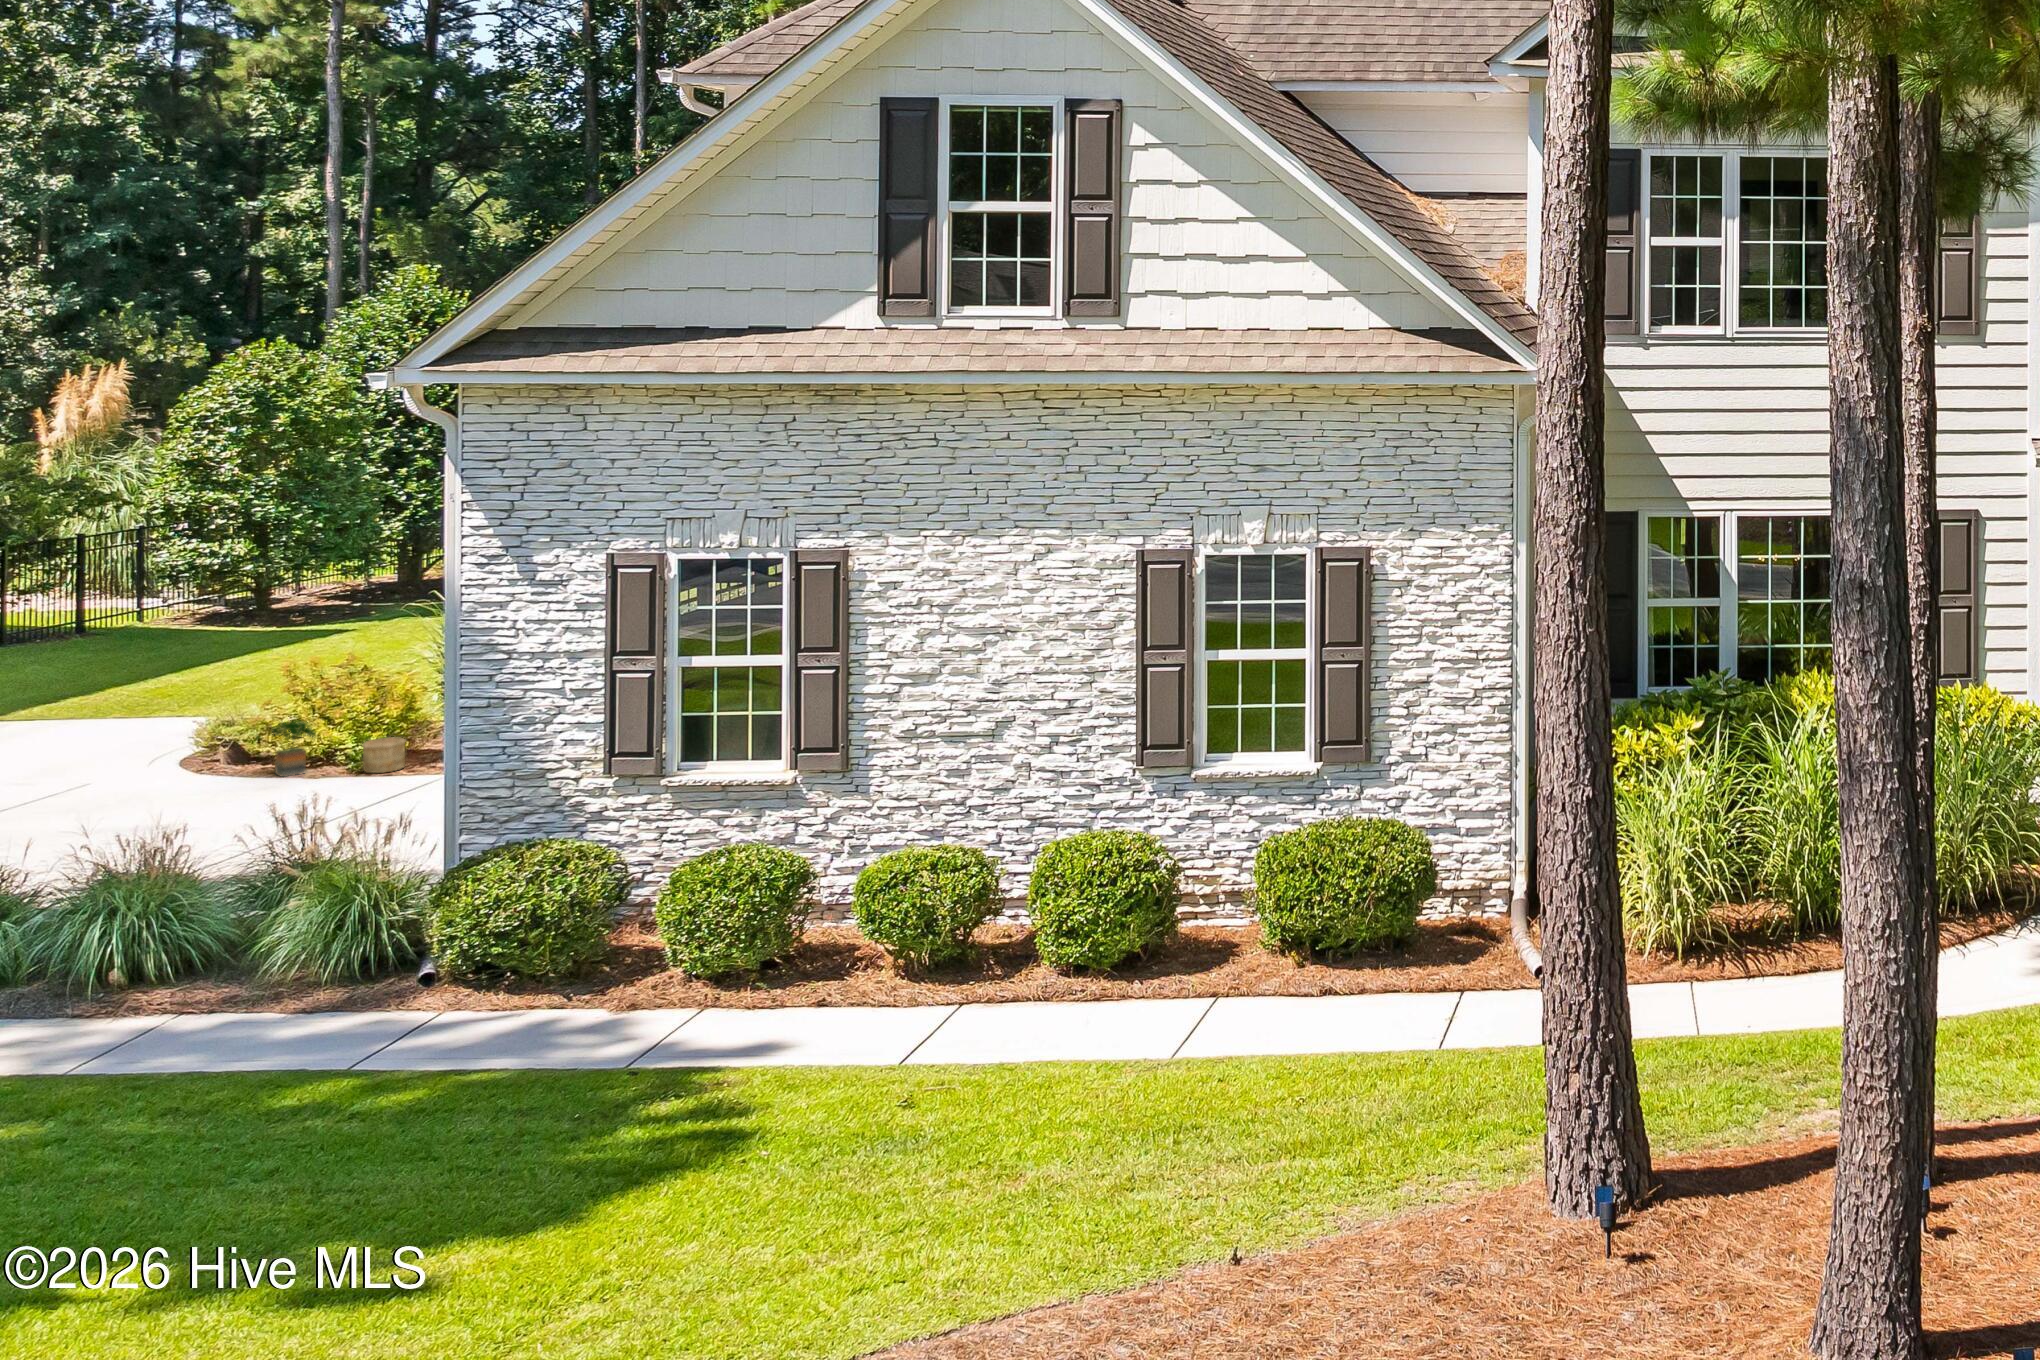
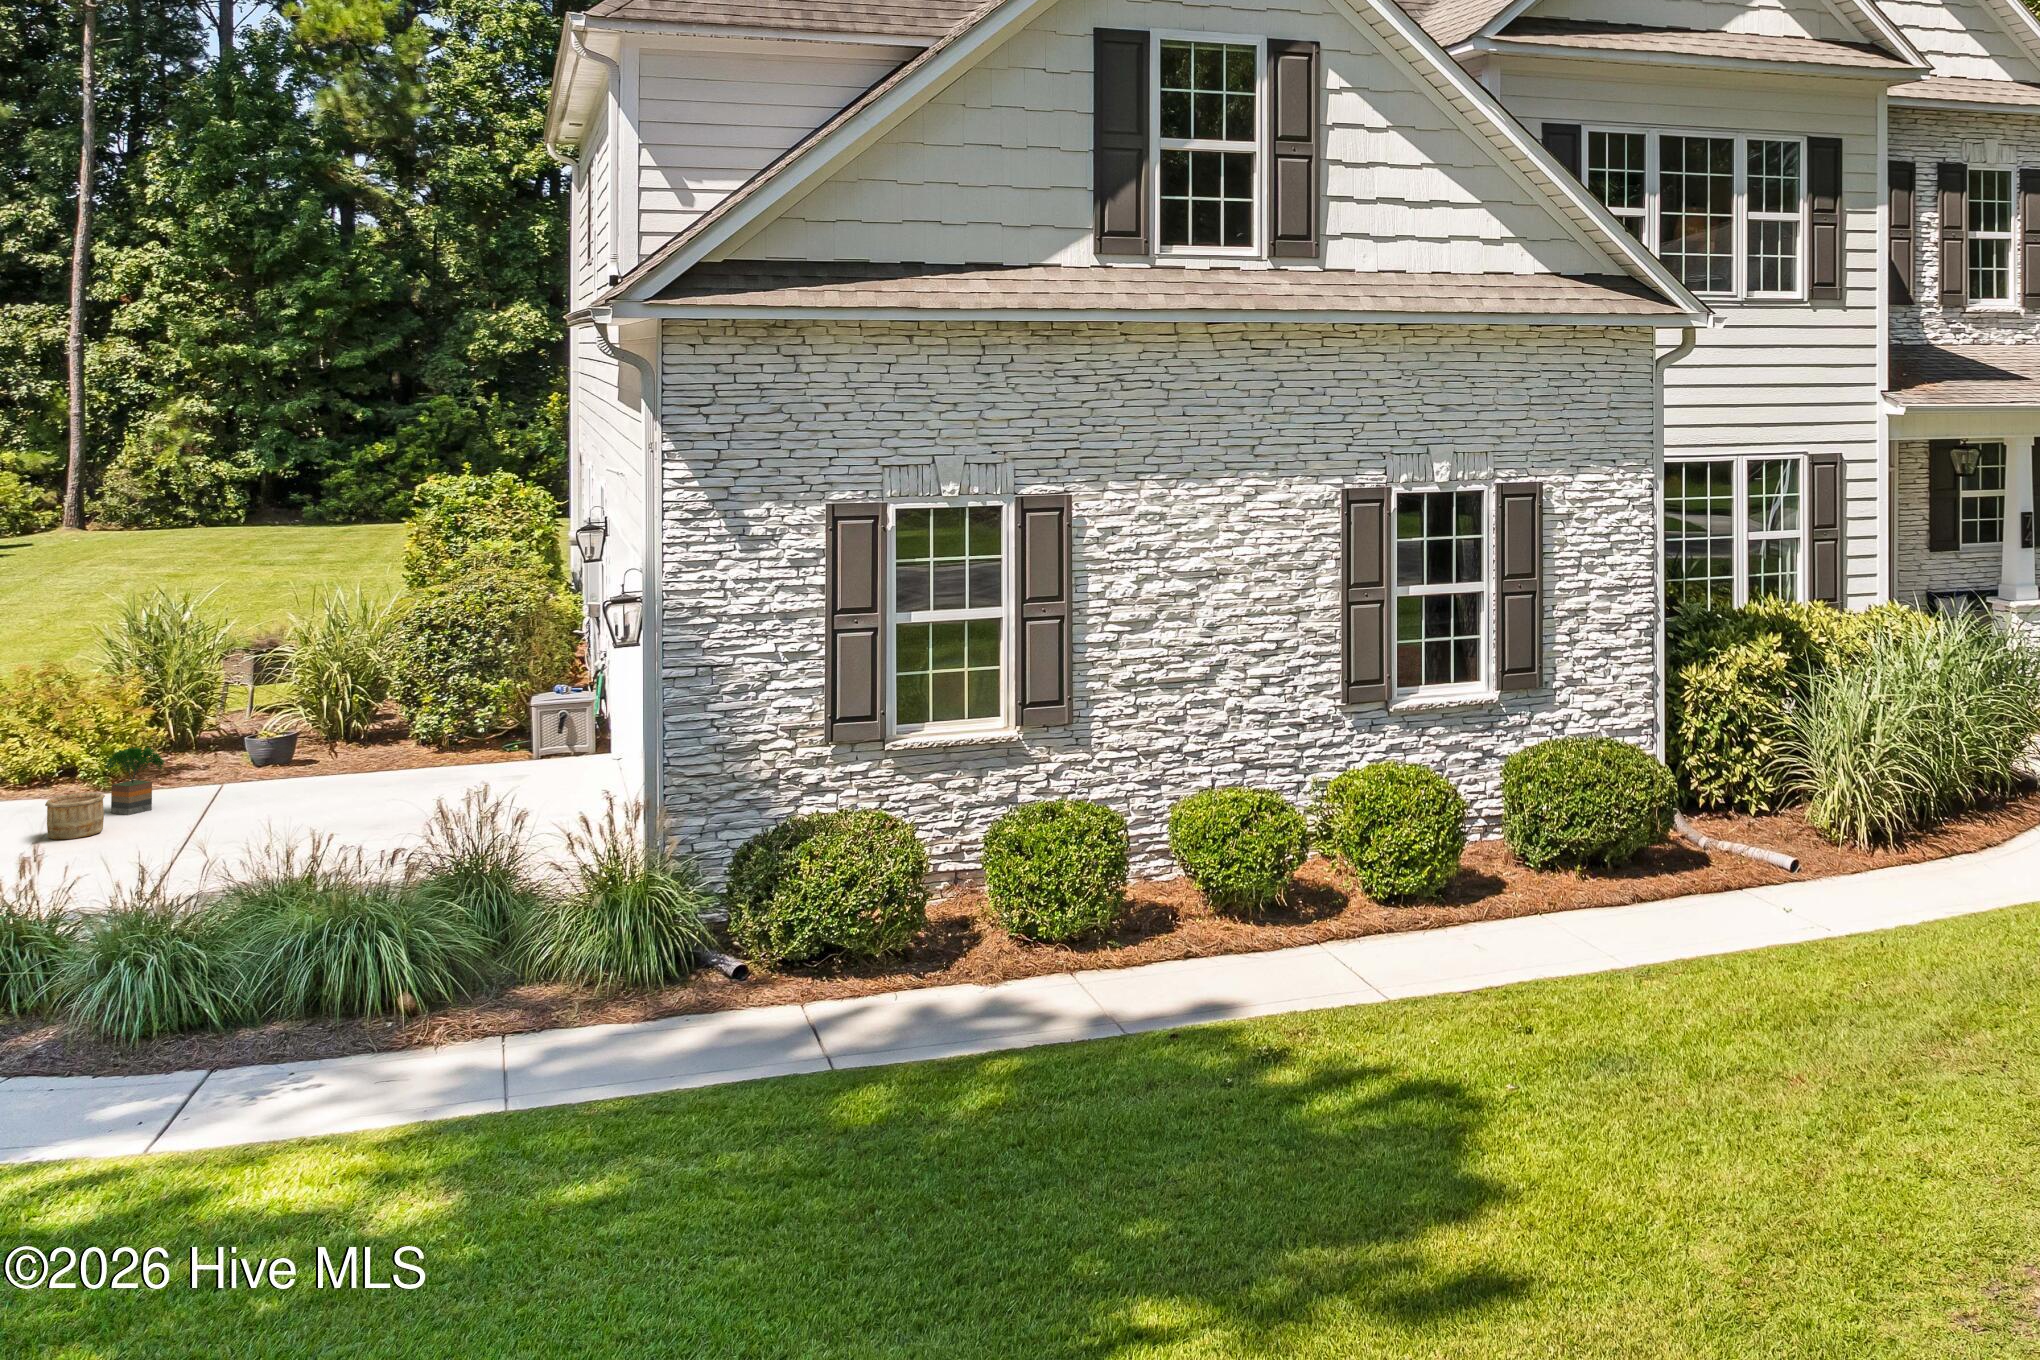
wooden bucket: present [363,737,405,773] -> present [45,793,105,840]

